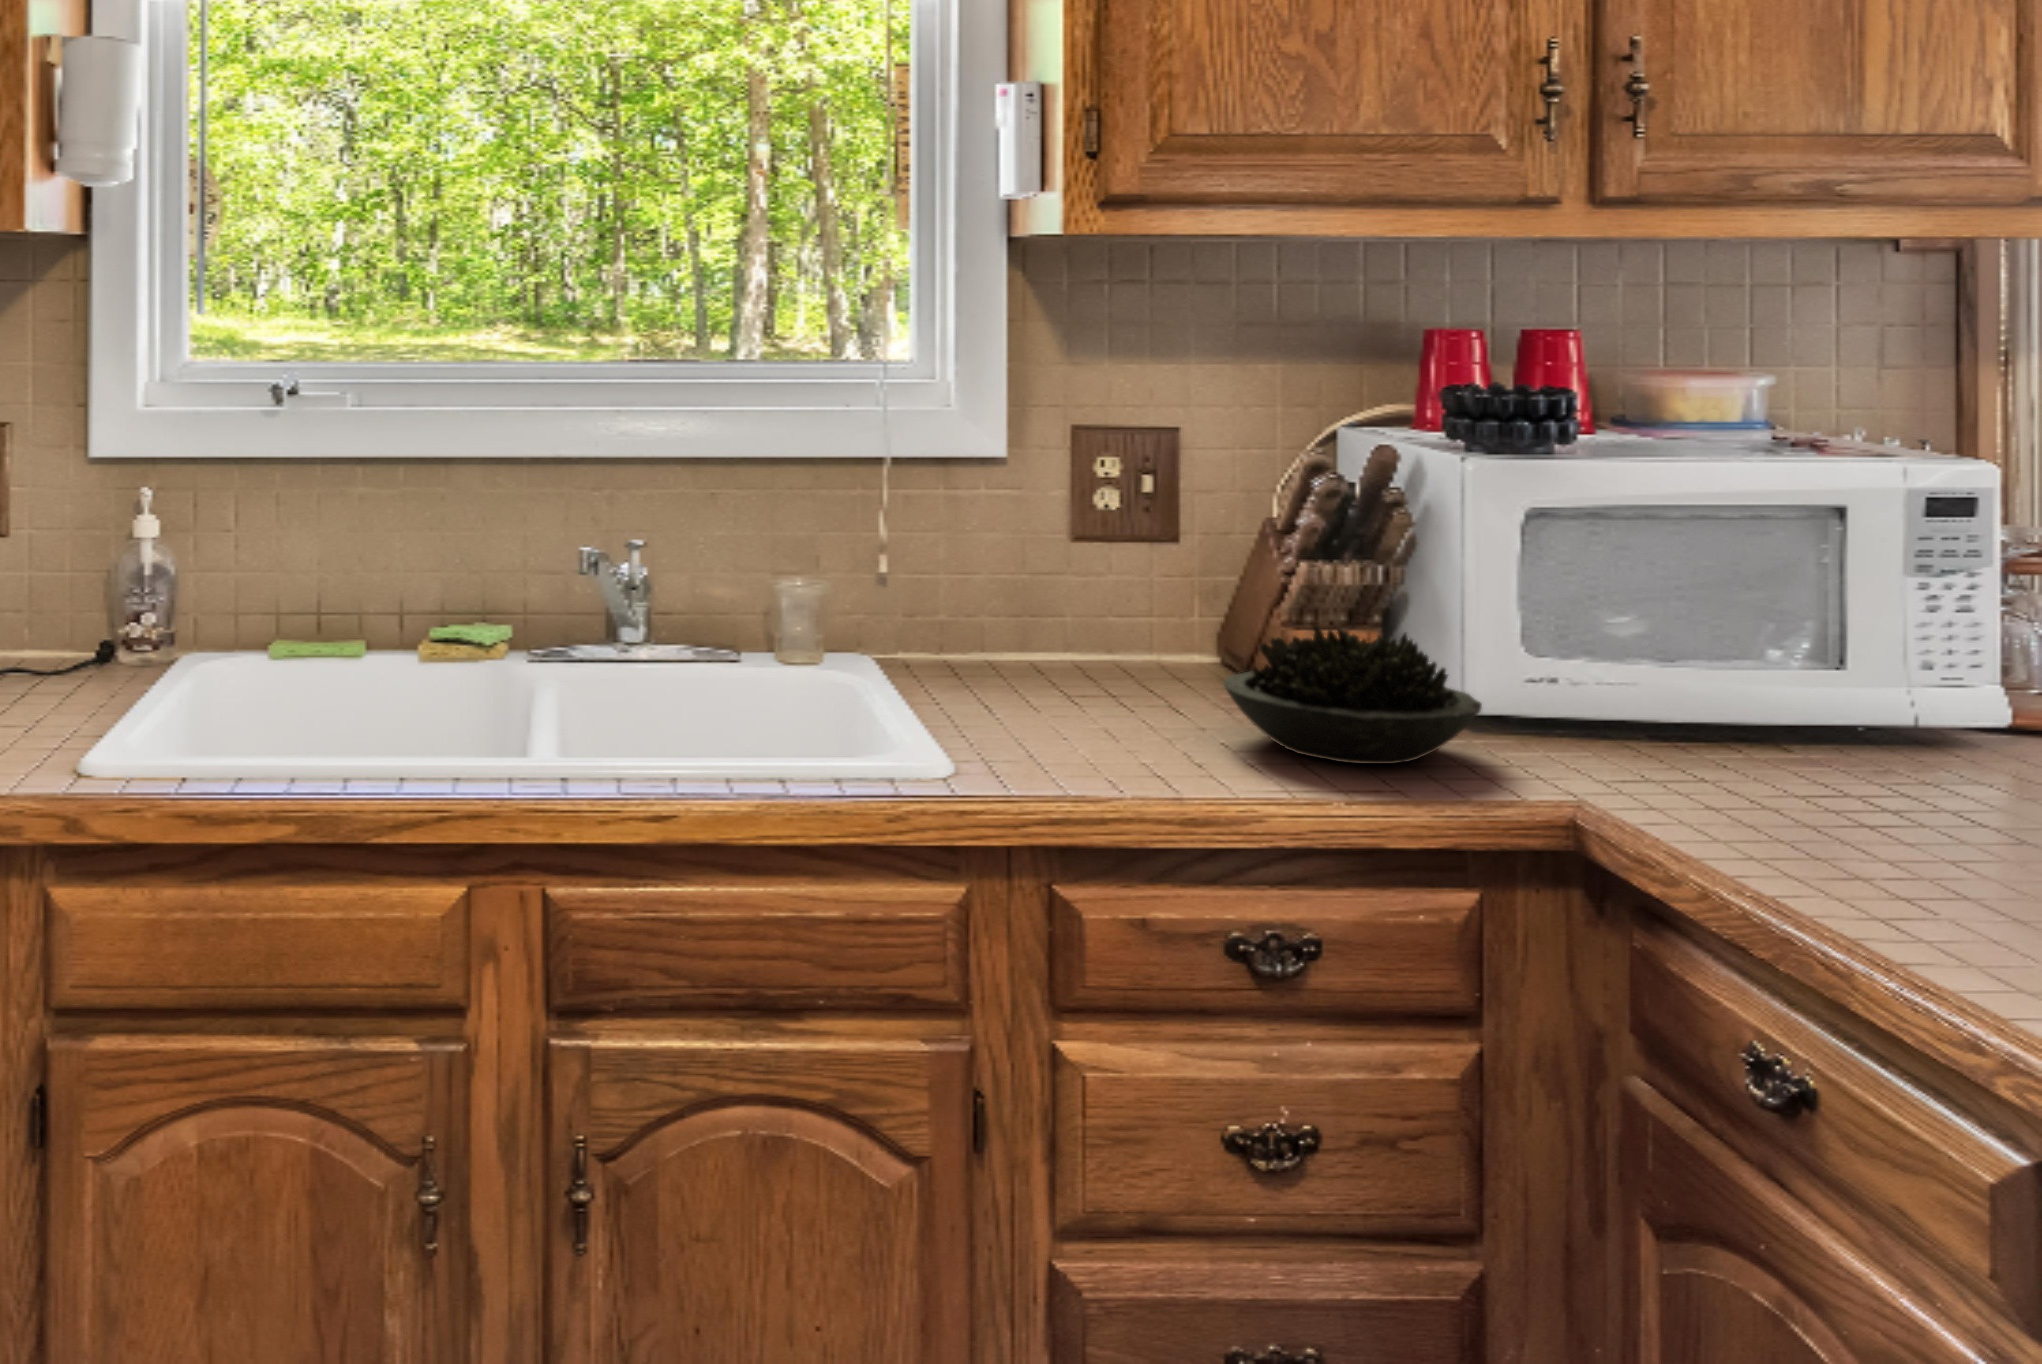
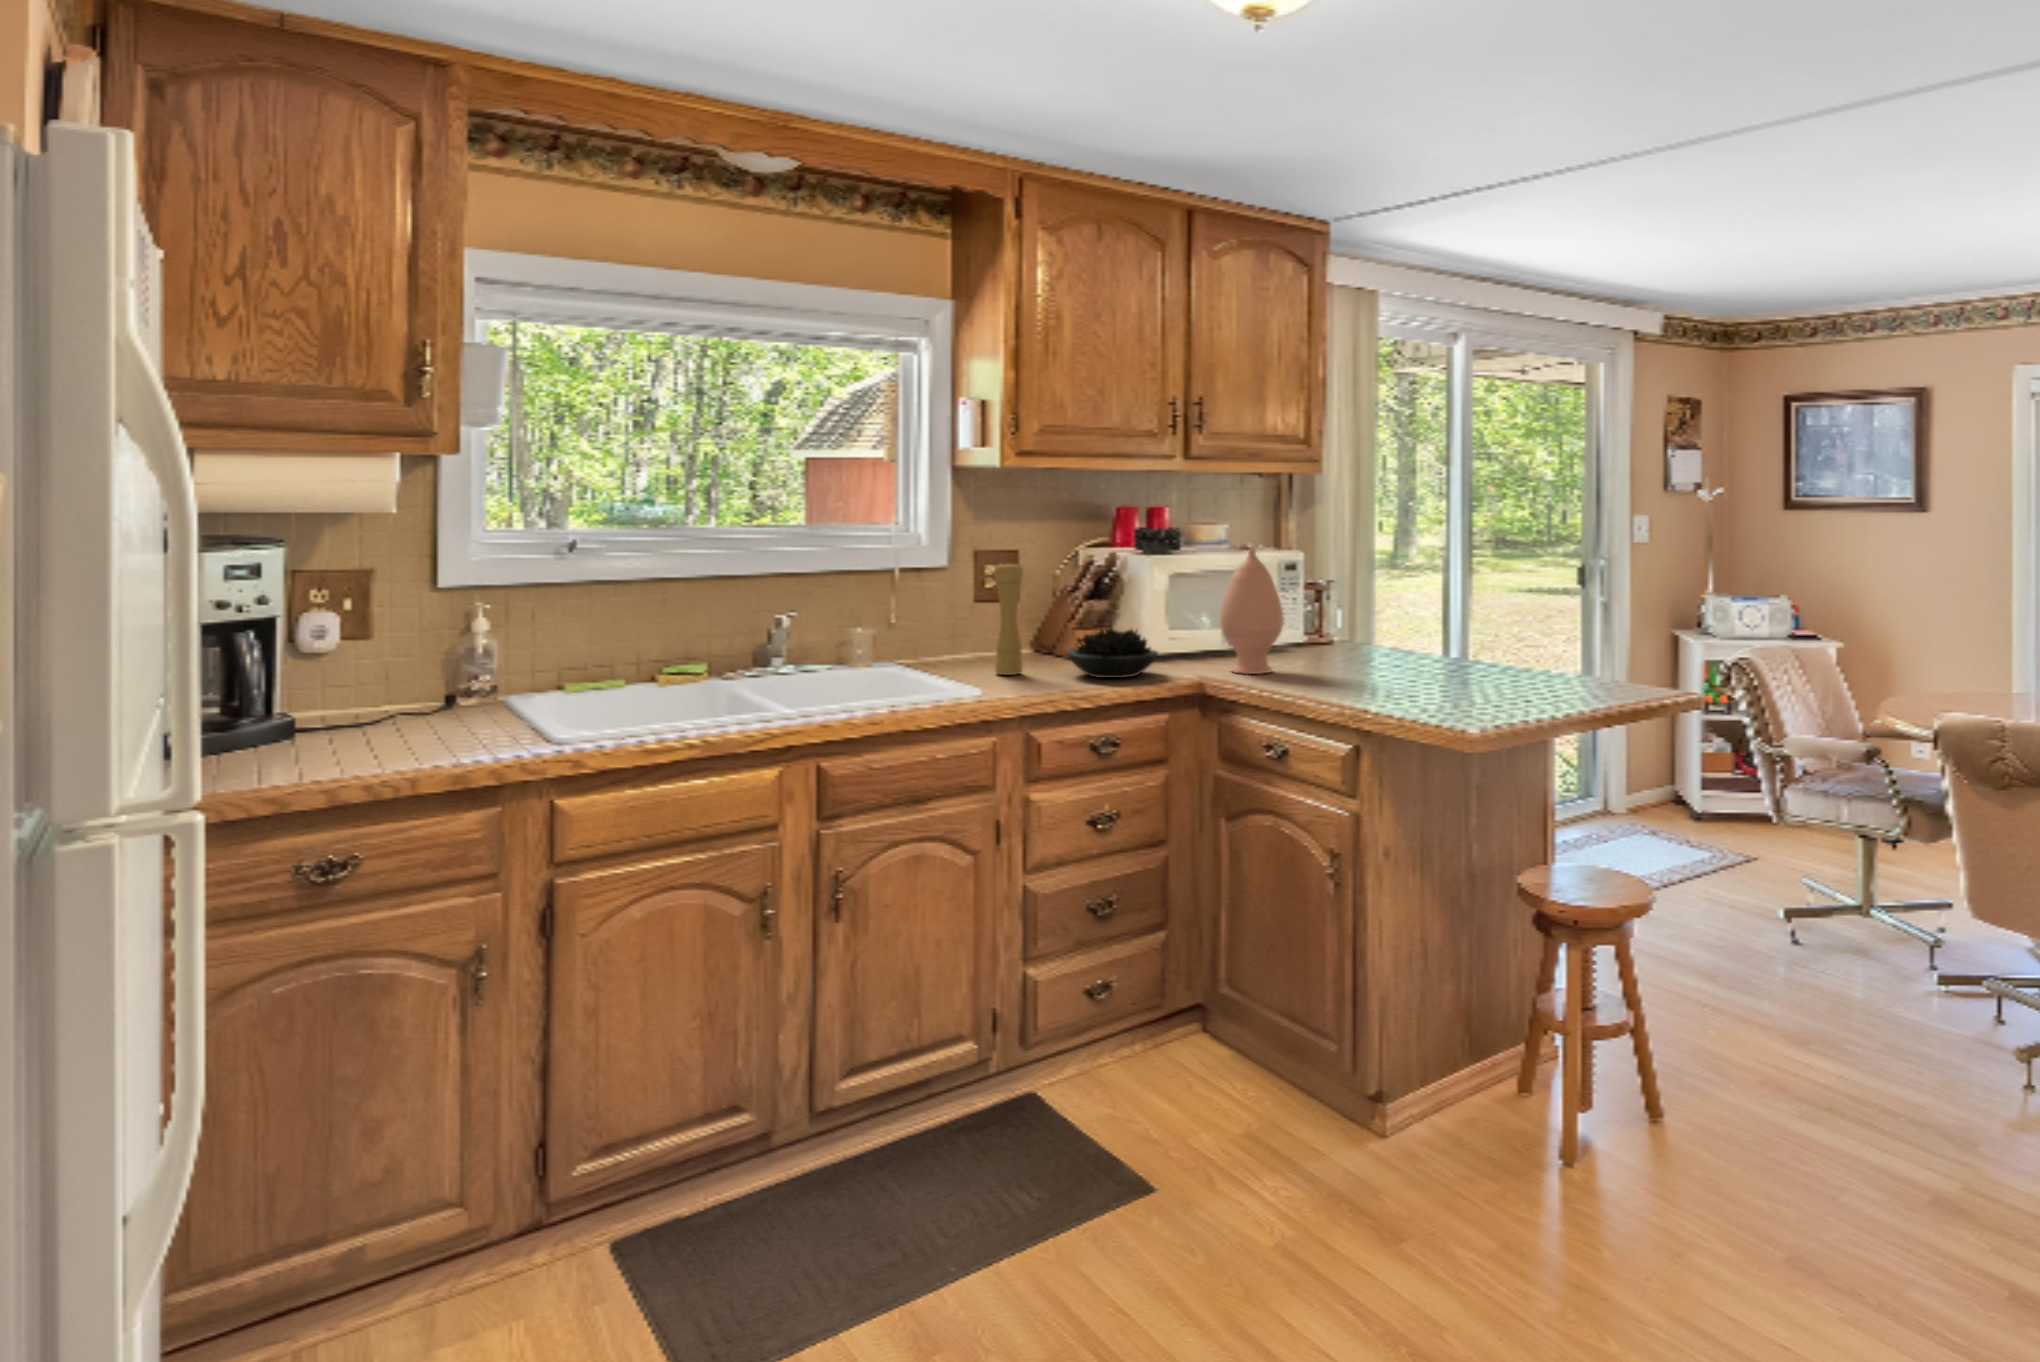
vase: none [1685,429,1907,806] -> present [1220,547,1284,674]
pepper mill: none [1056,448,1126,717] -> present [994,563,1023,675]

